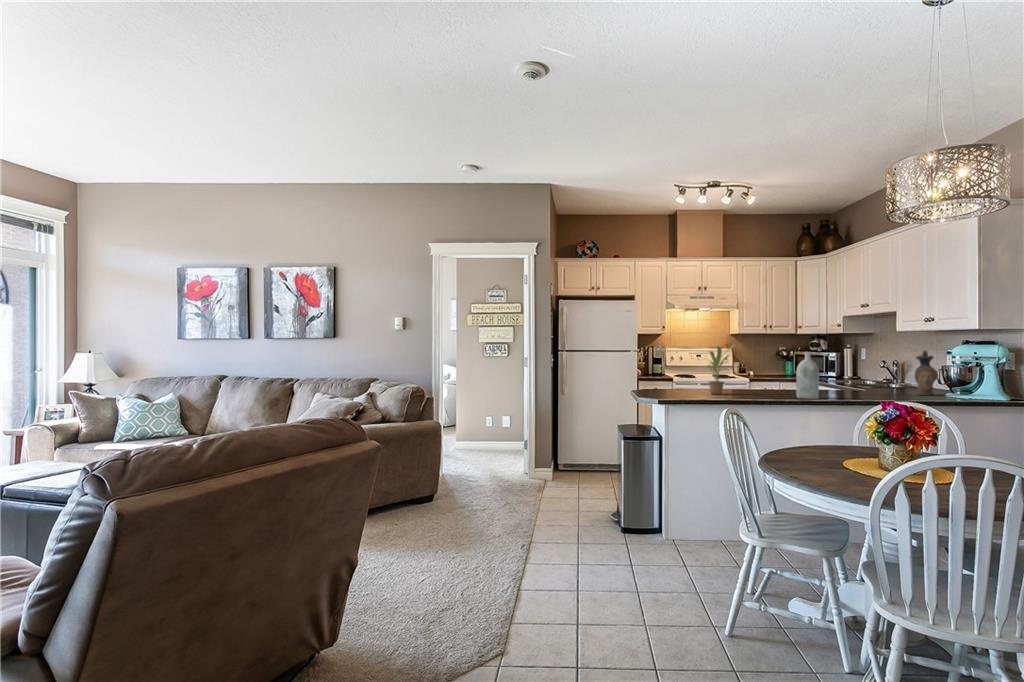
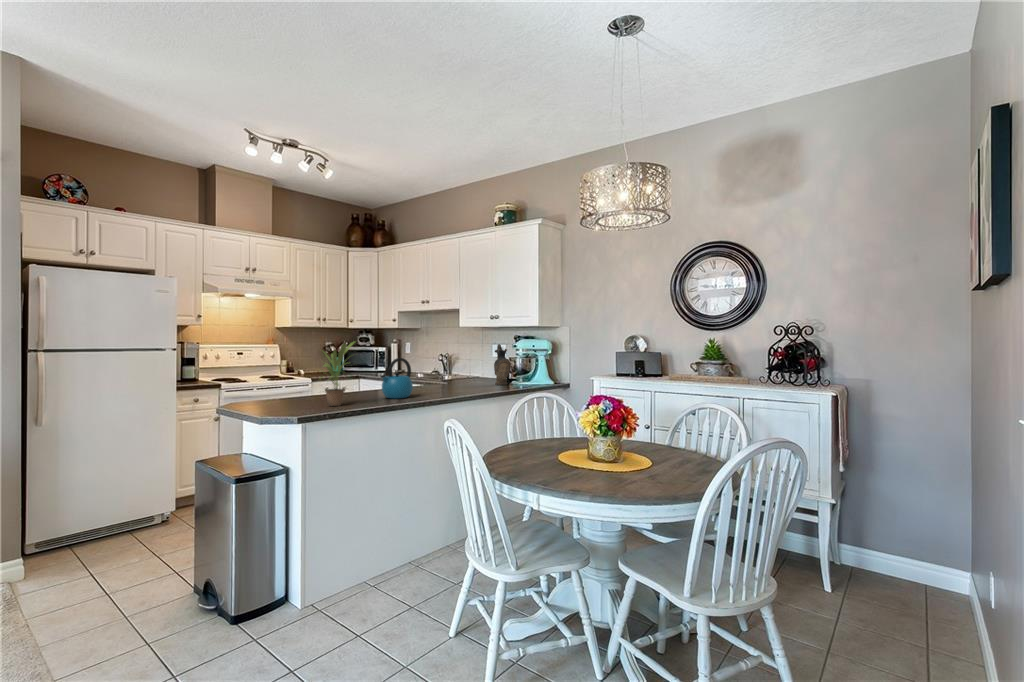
bottle: present [796,352,819,399] -> none [429,349,449,400]
kettle: none [760,360,794,395] -> present [380,358,413,399]

